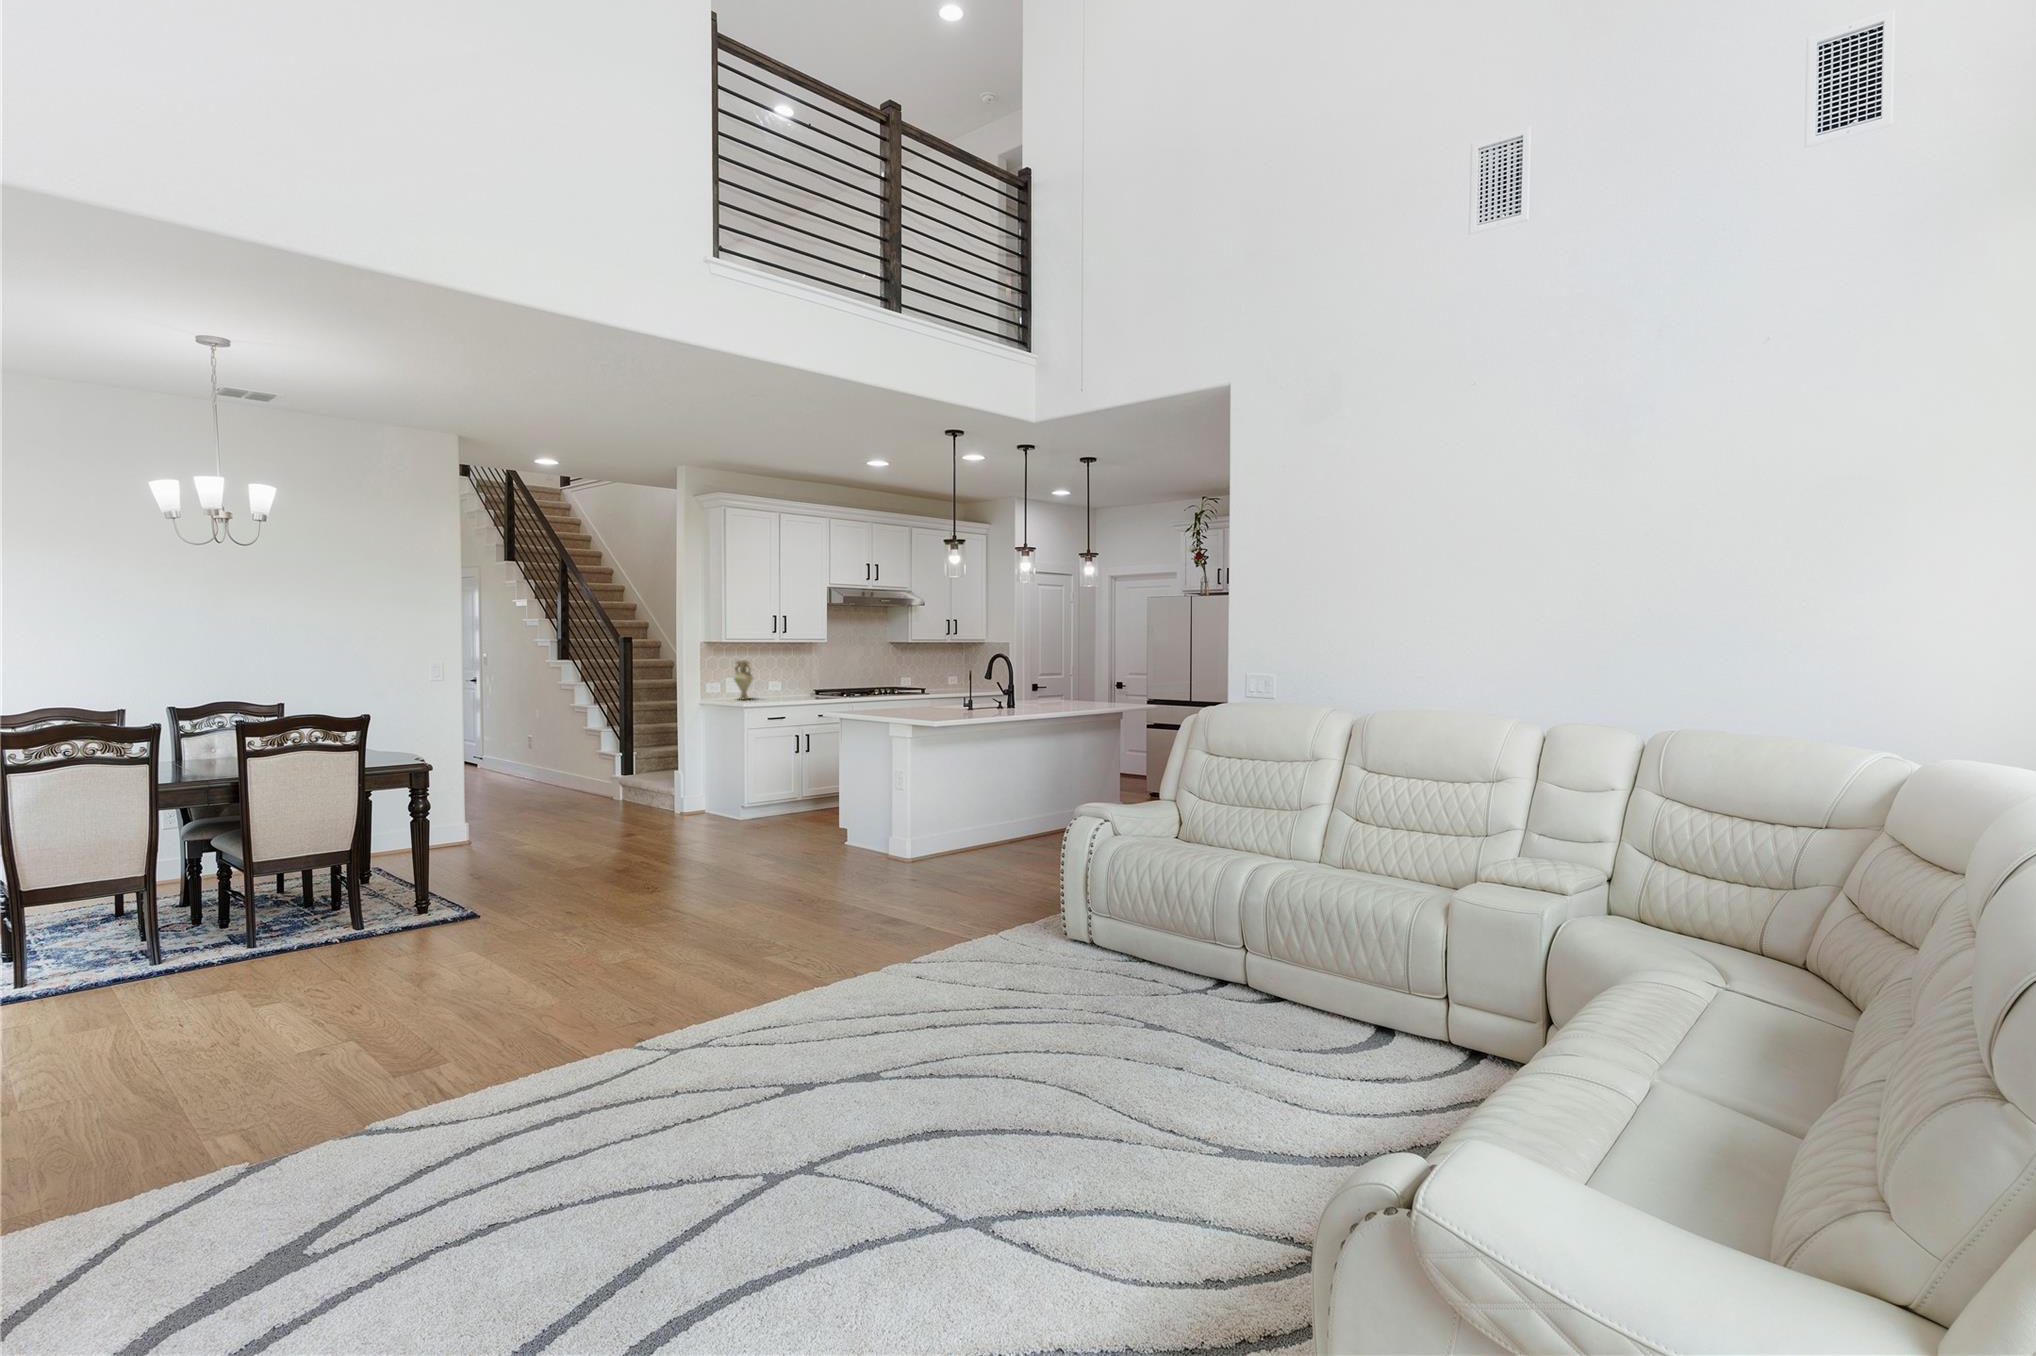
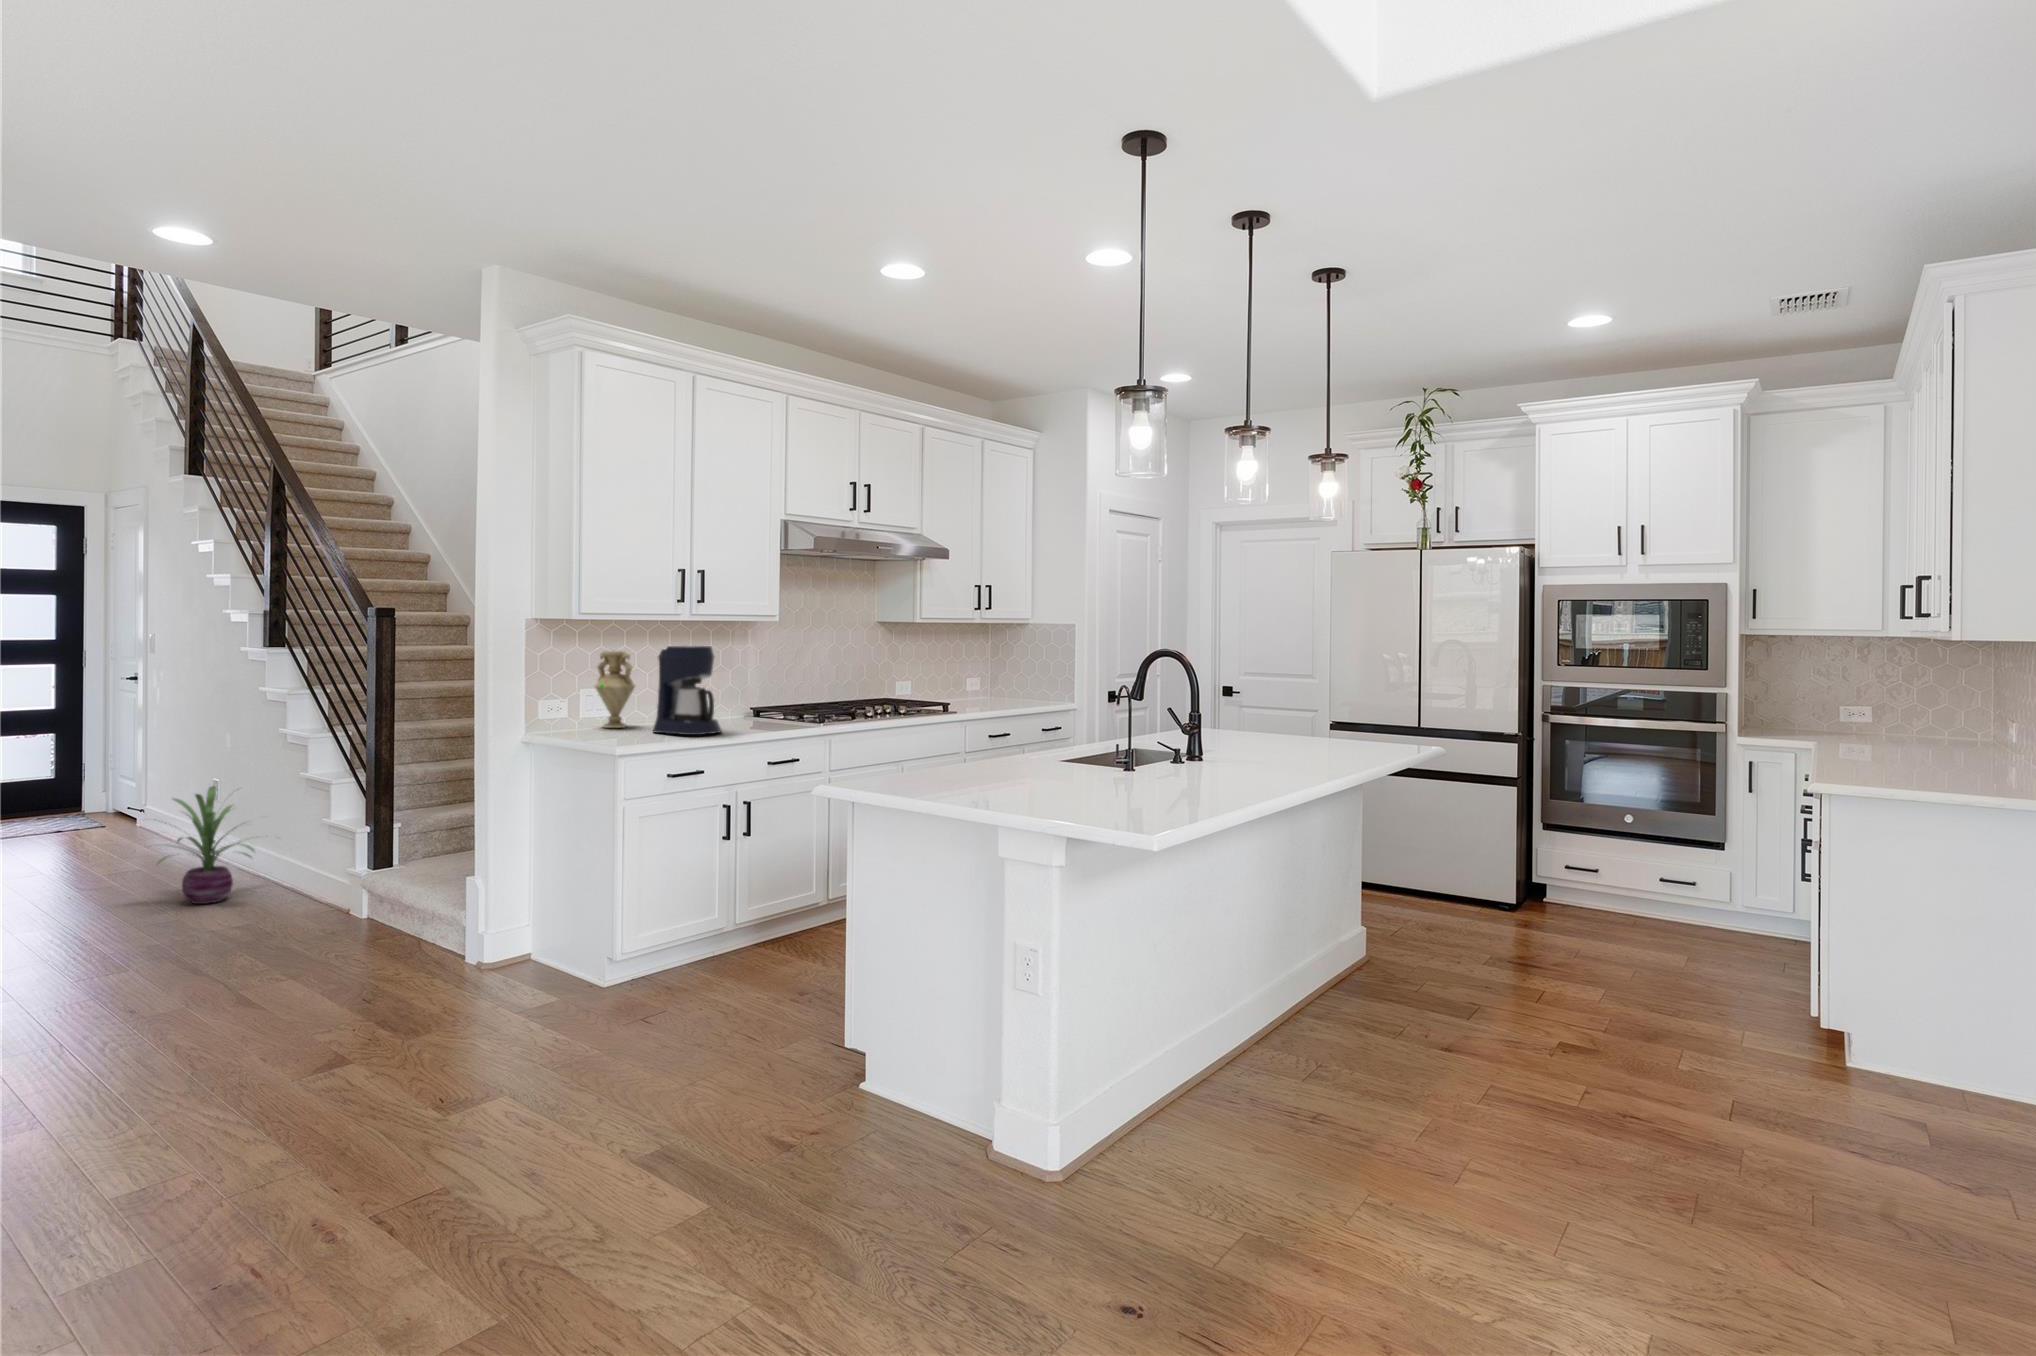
coffee maker: none [763,656,797,702] -> present [653,645,722,735]
decorative plant: none [503,733,574,794] -> present [158,786,258,904]

